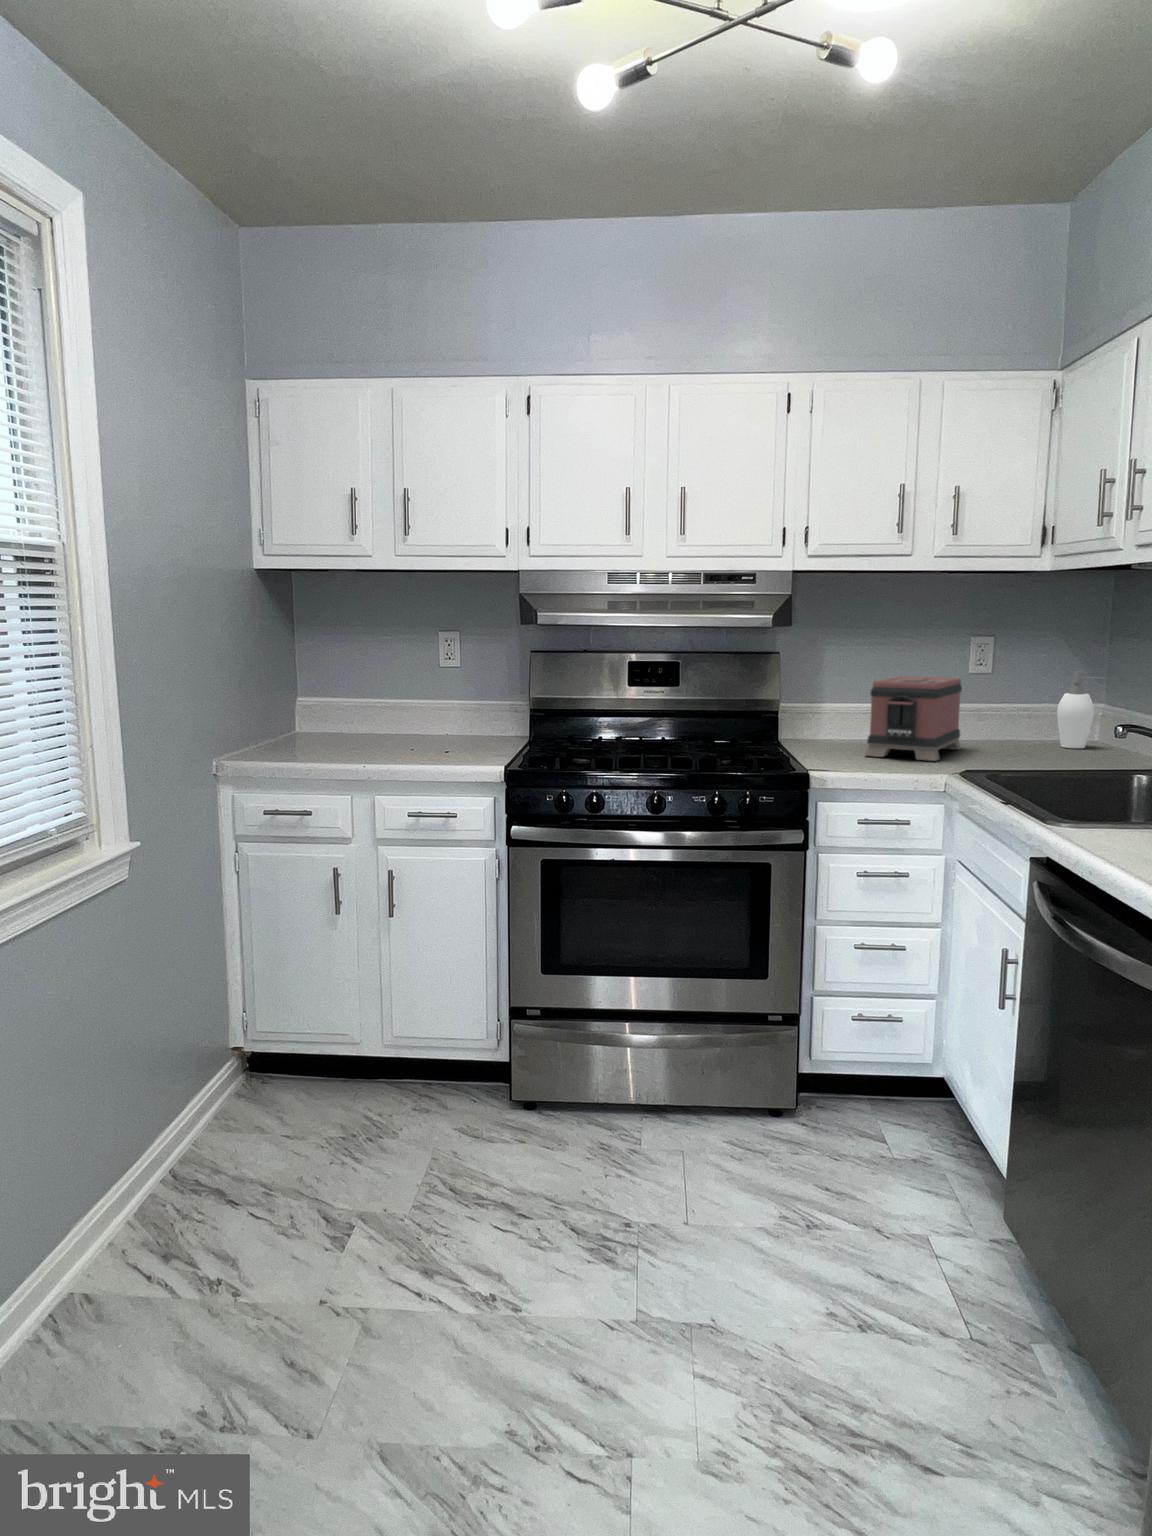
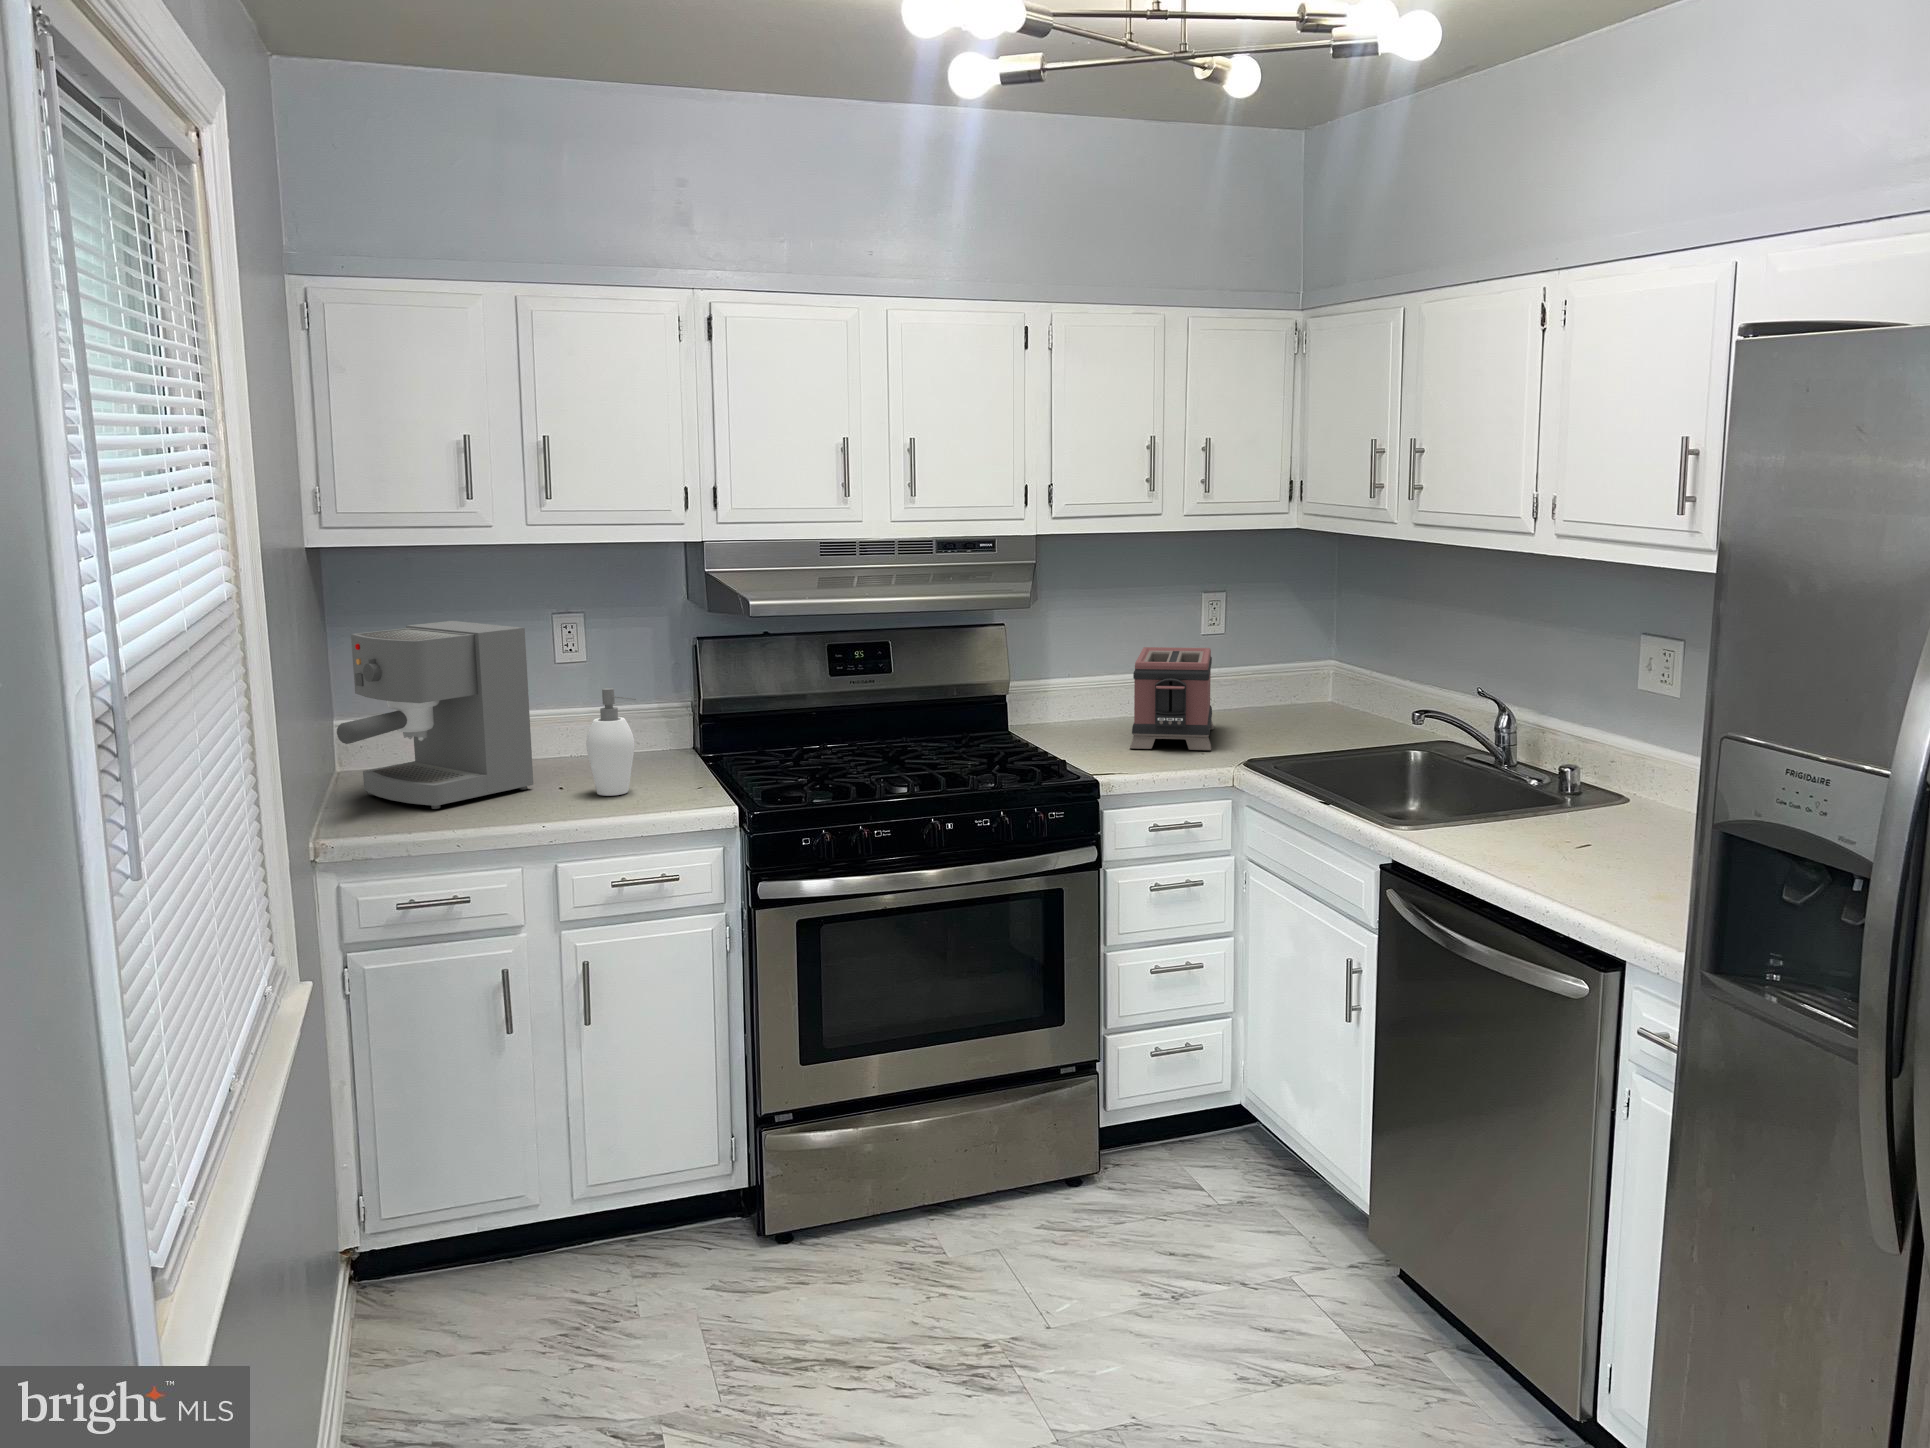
coffee maker: none [252,630,392,754] -> present [337,621,533,809]
soap dispenser: present [1057,671,1105,748] -> present [586,688,636,796]

